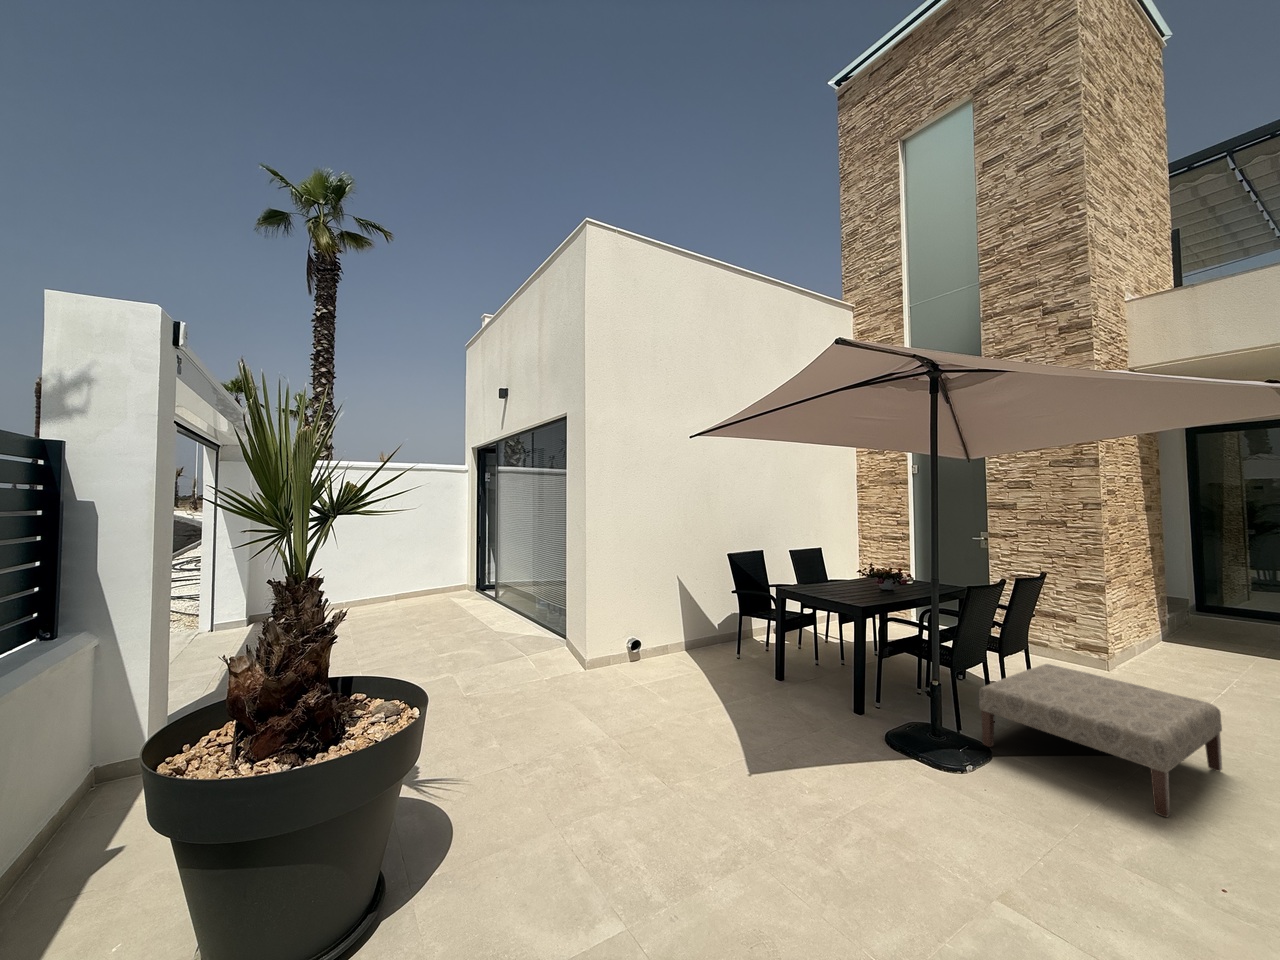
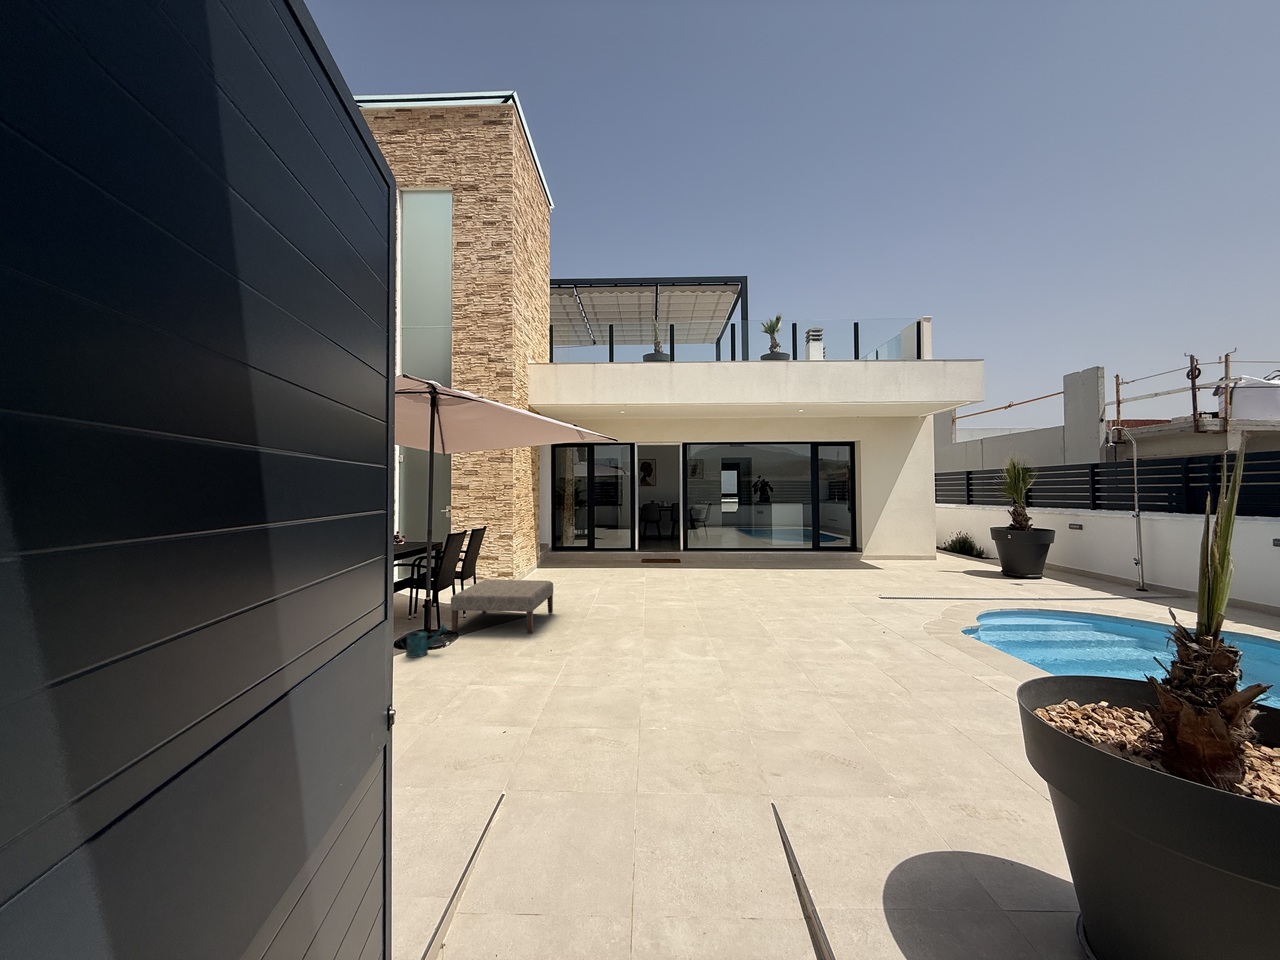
watering can: none [888,731,968,785] -> present [406,624,447,658]

